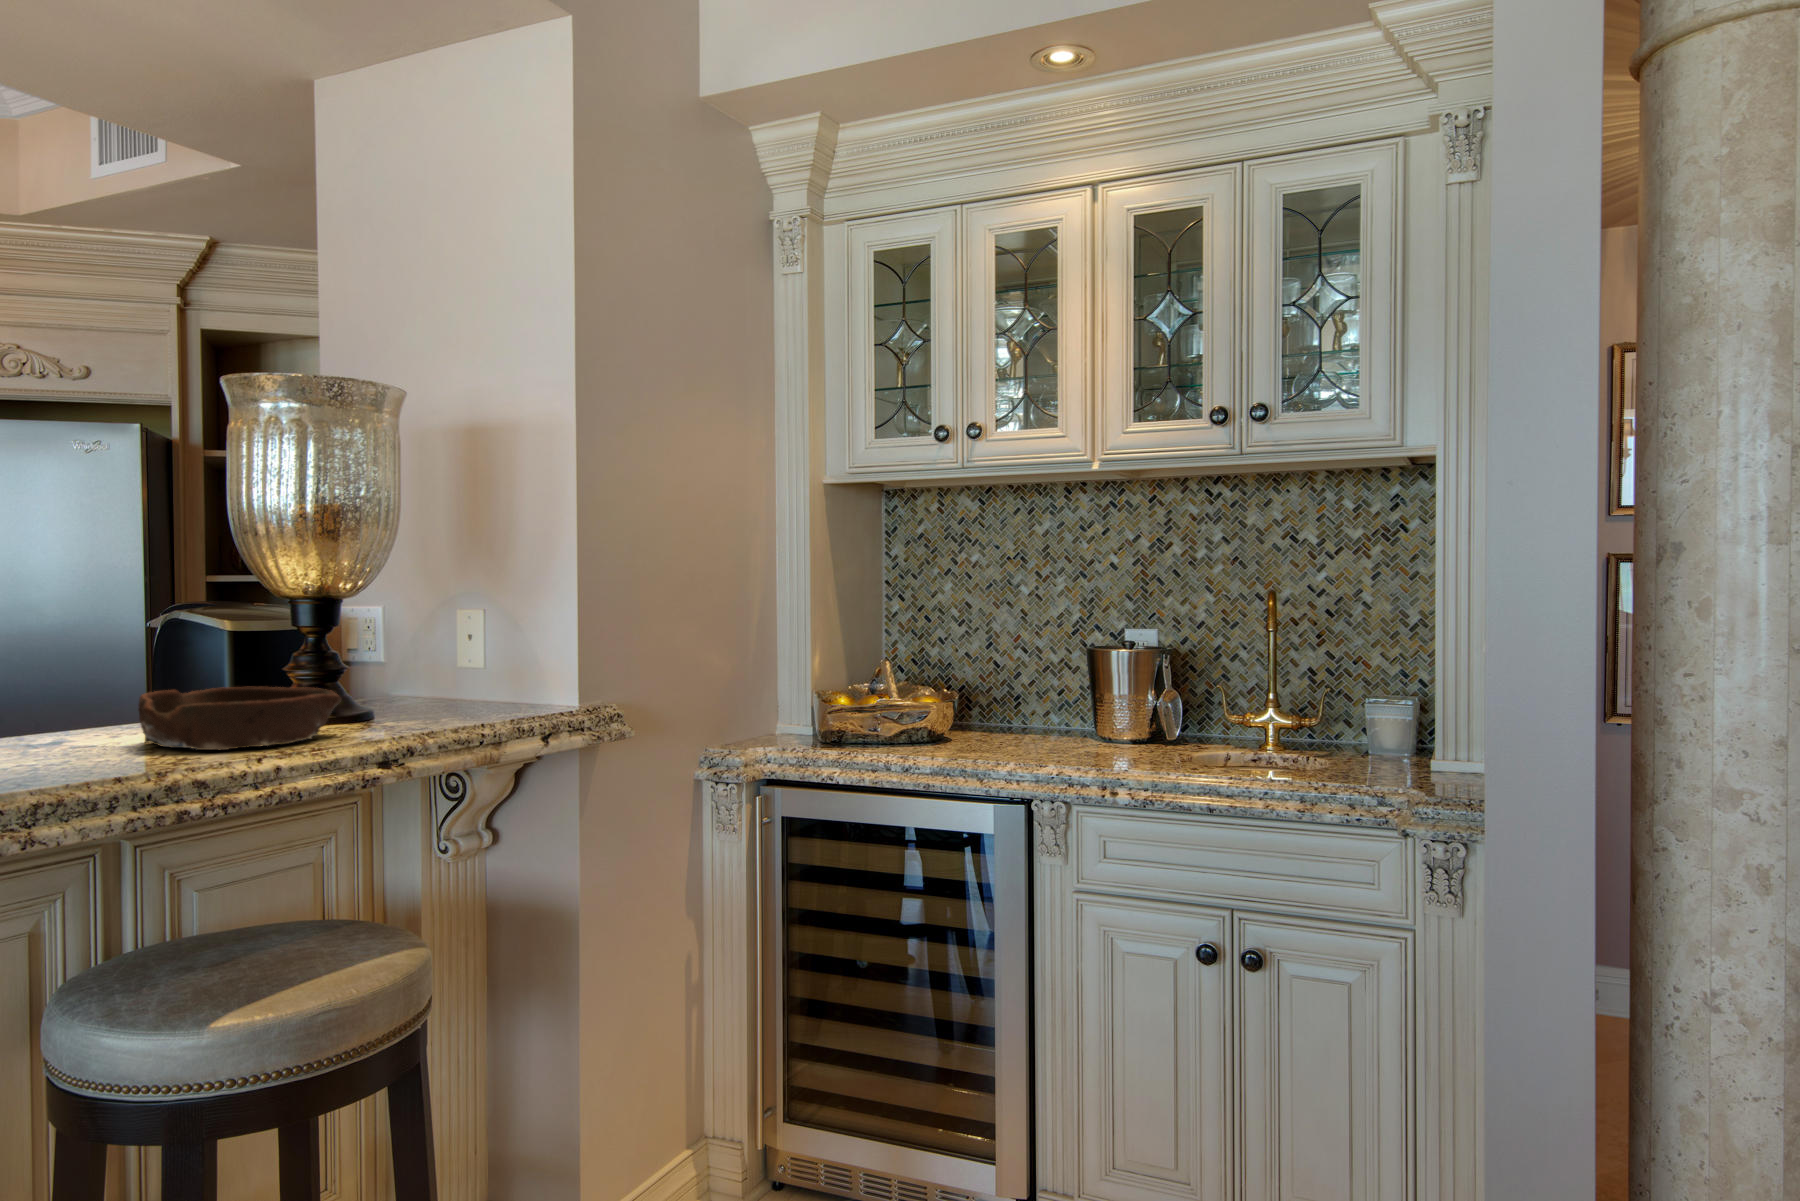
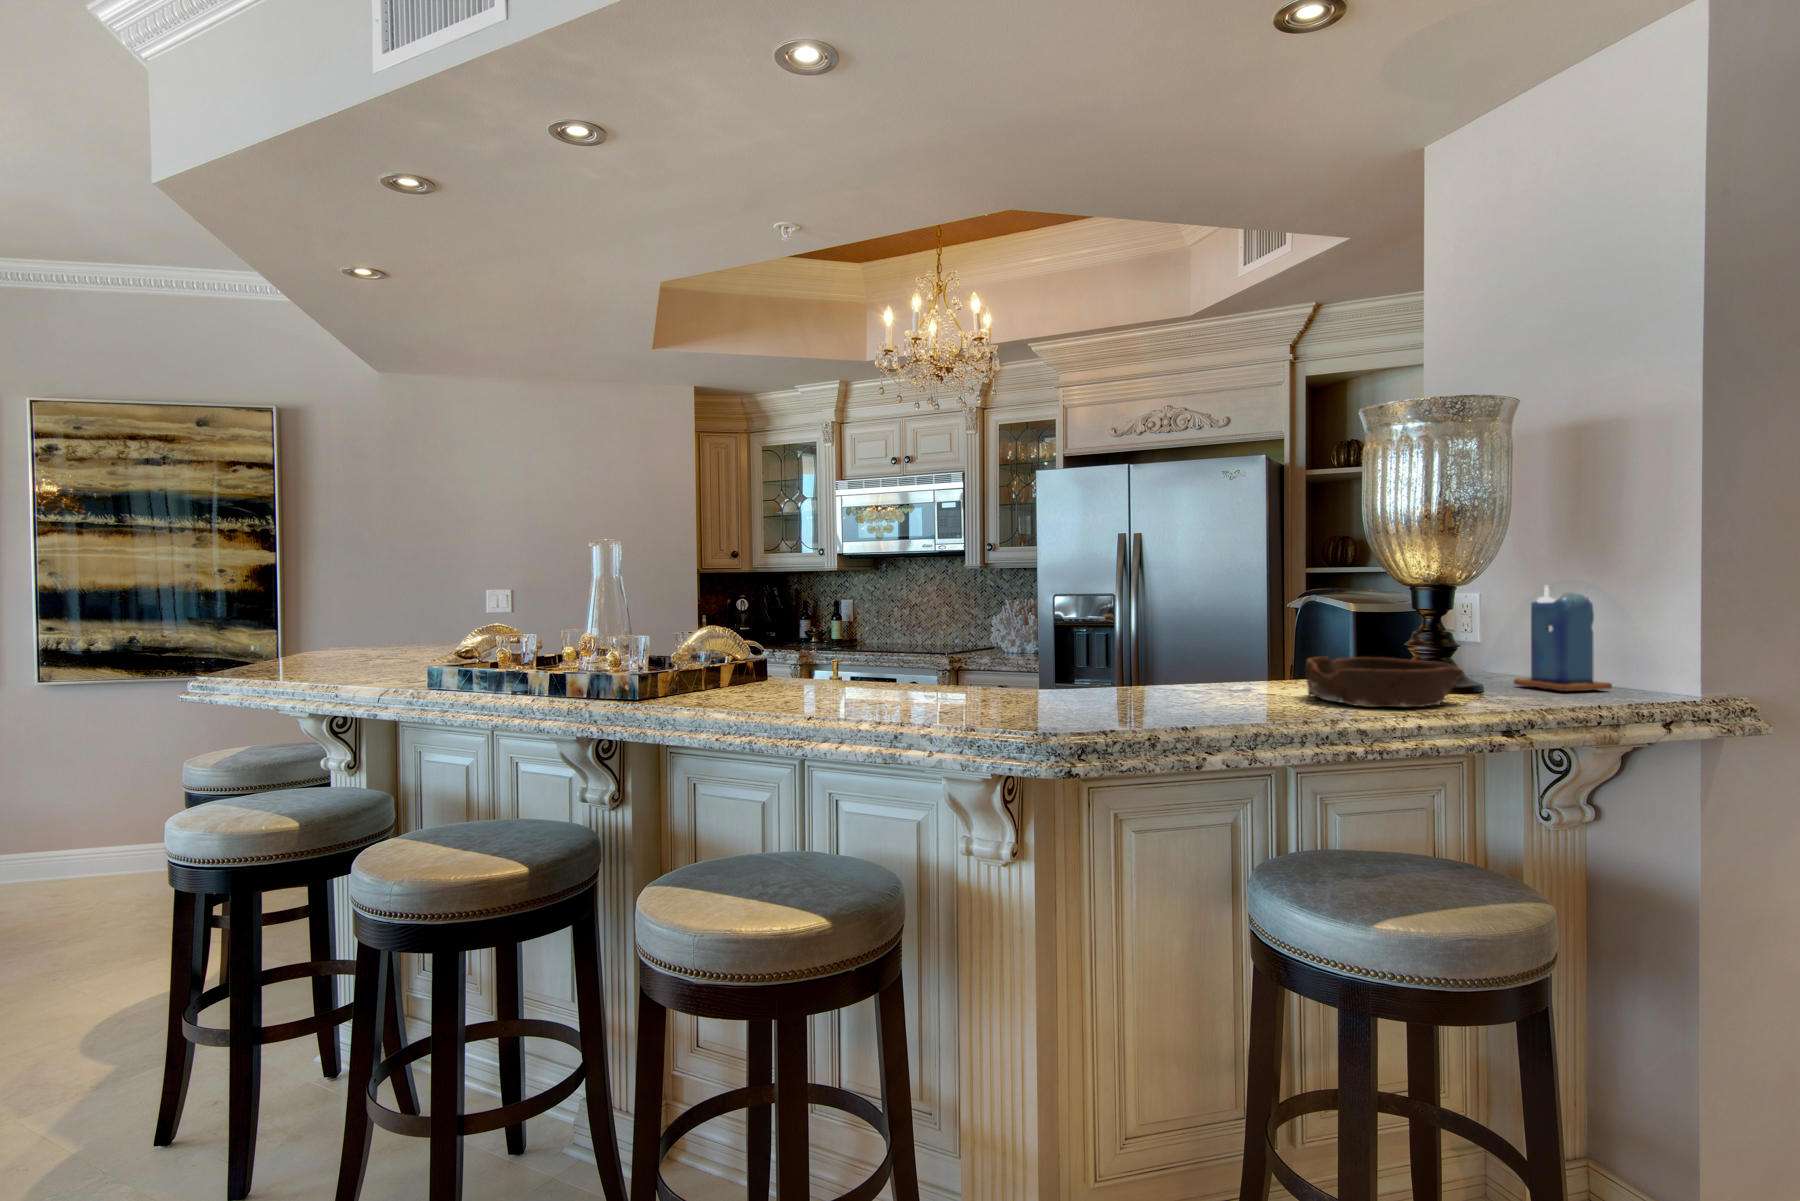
candle: none [409,598,502,711] -> present [1514,586,1612,691]

